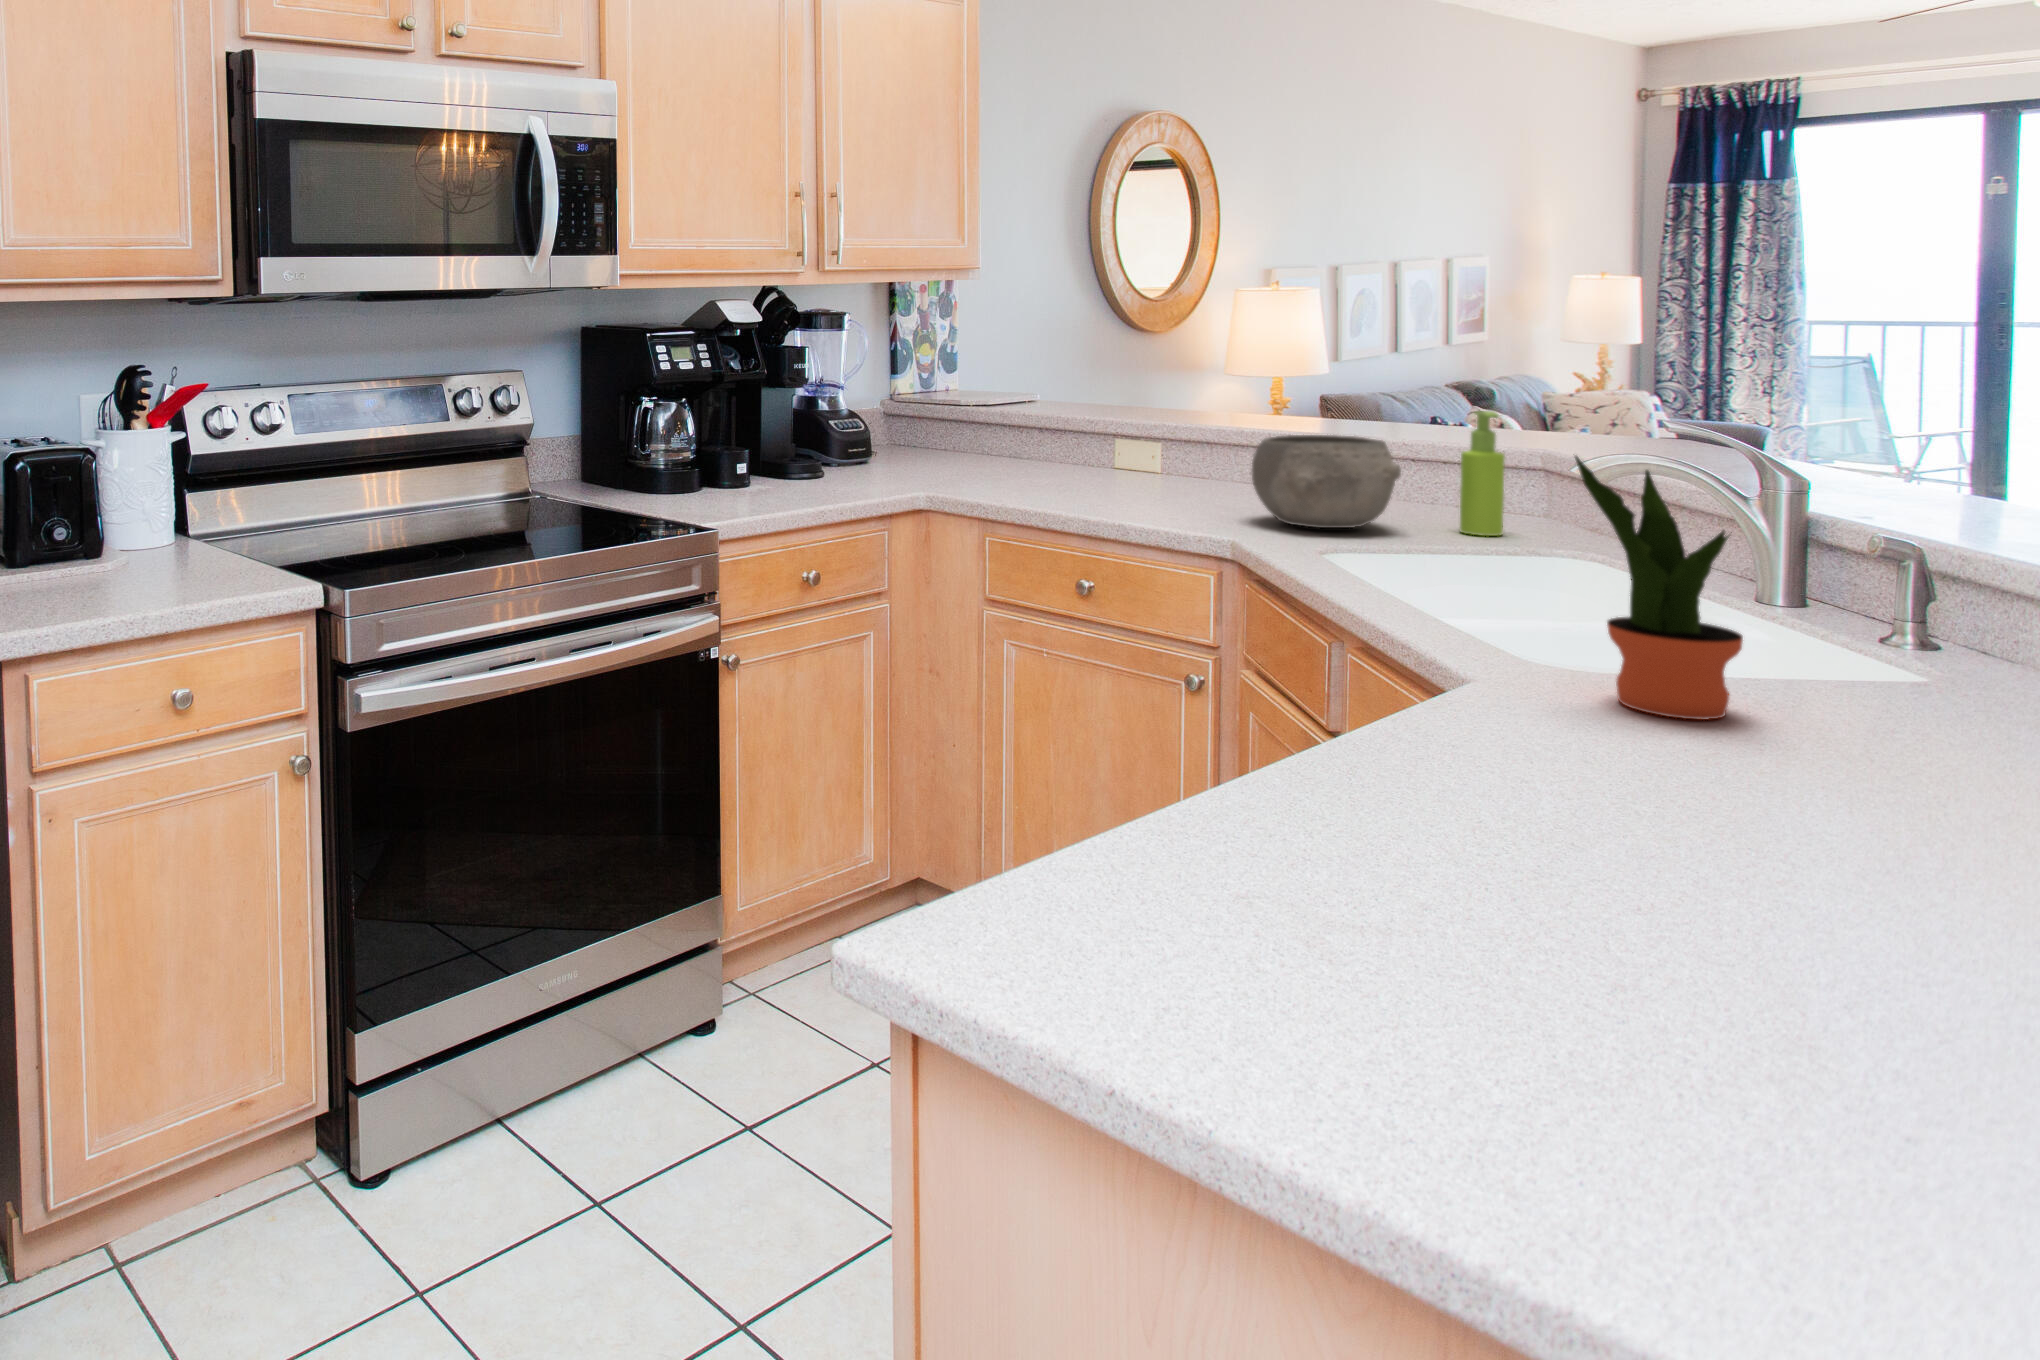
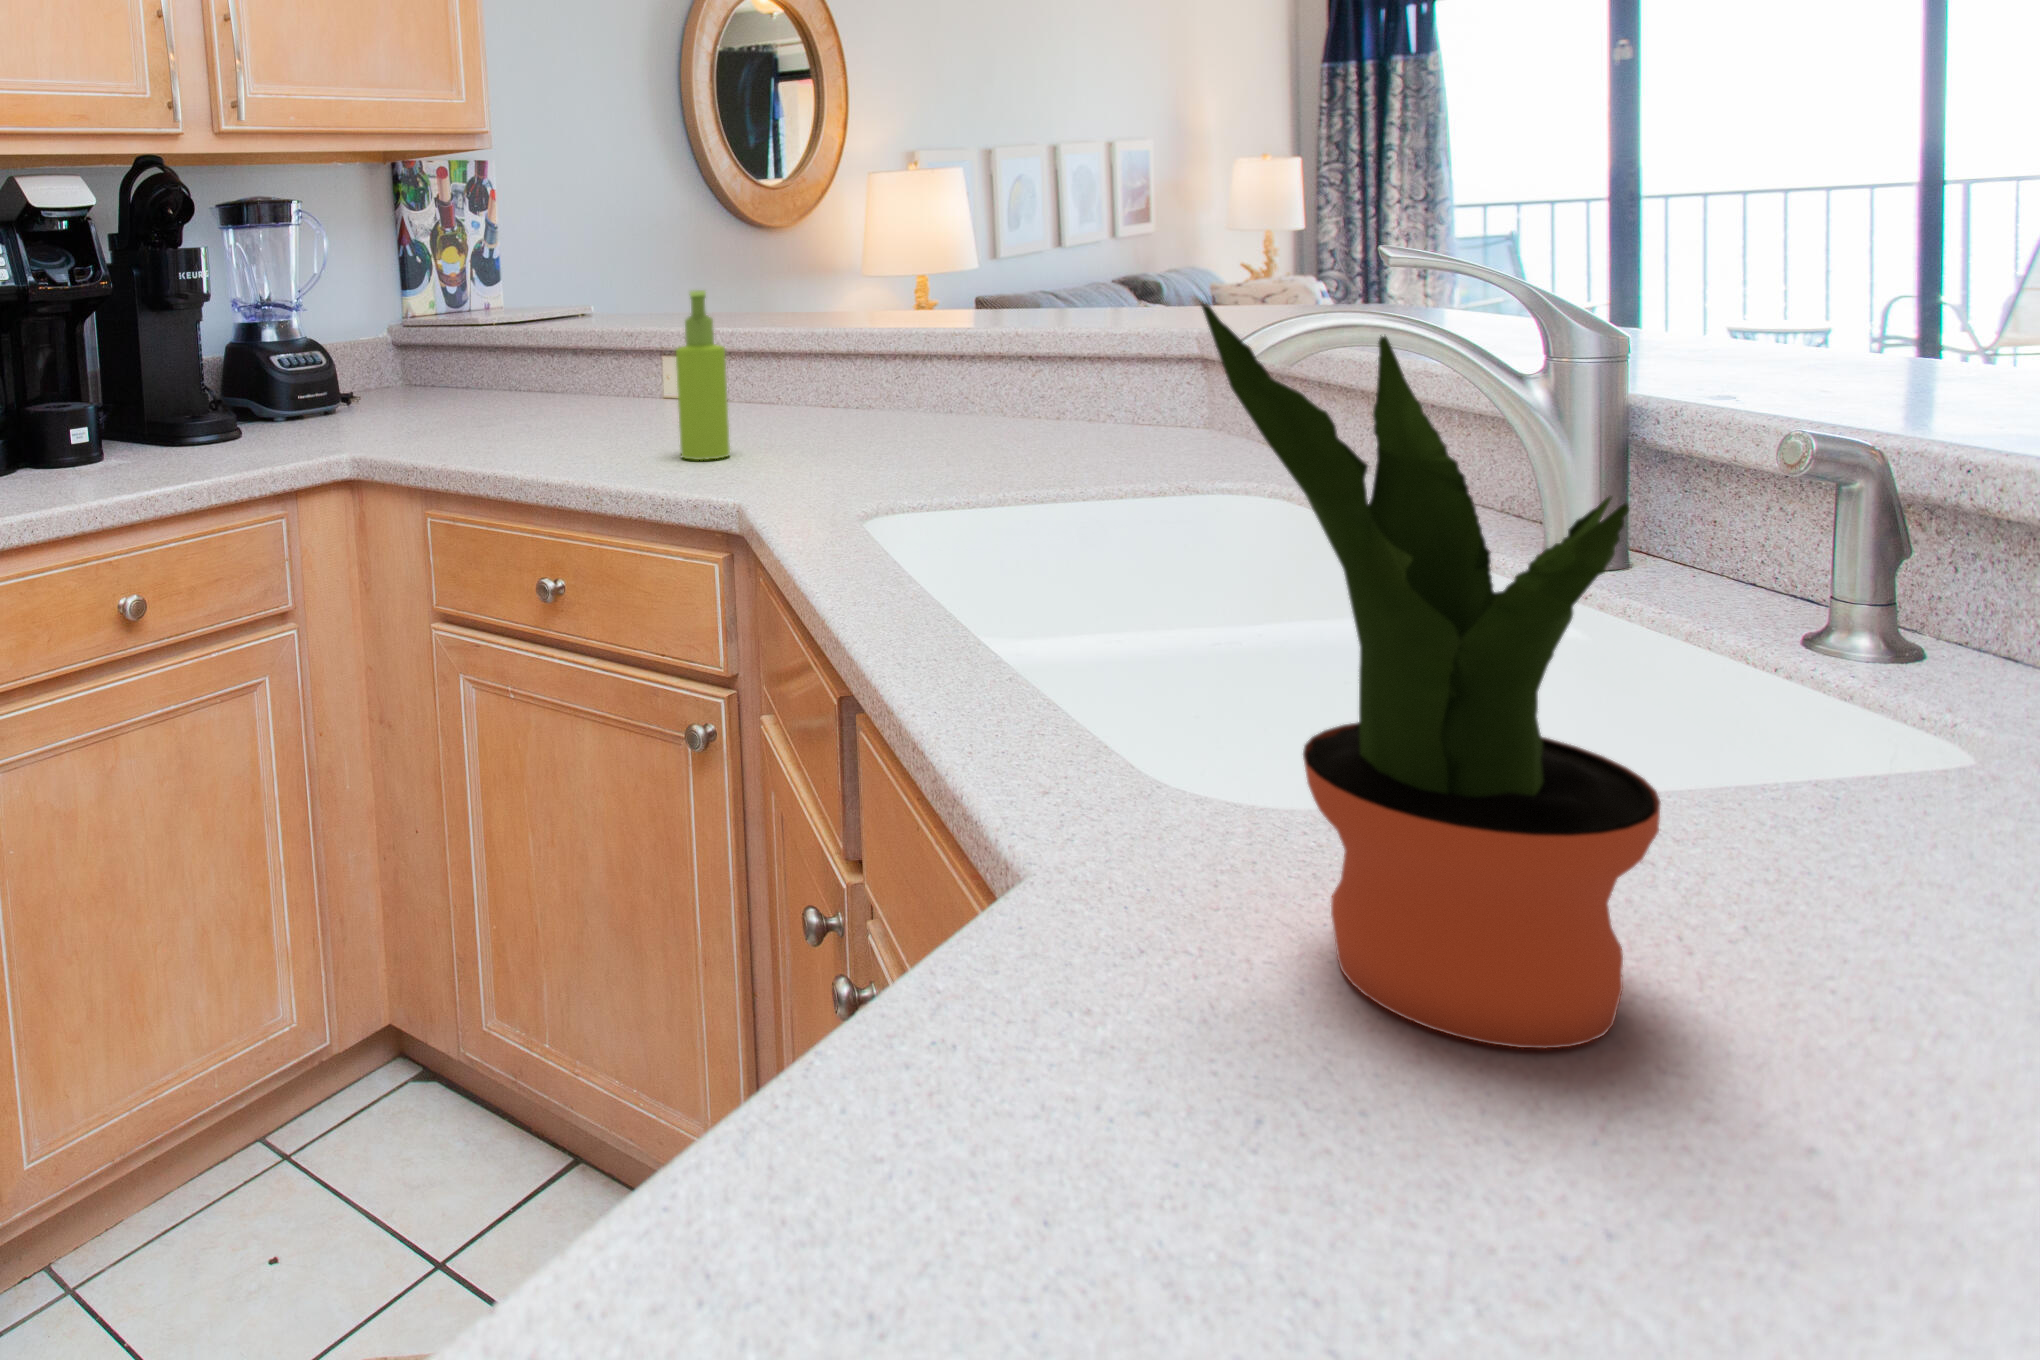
soap dispenser: present [1460,411,1505,536] -> present [676,290,730,460]
bowl: present [1252,435,1401,528] -> none [782,329,988,475]

